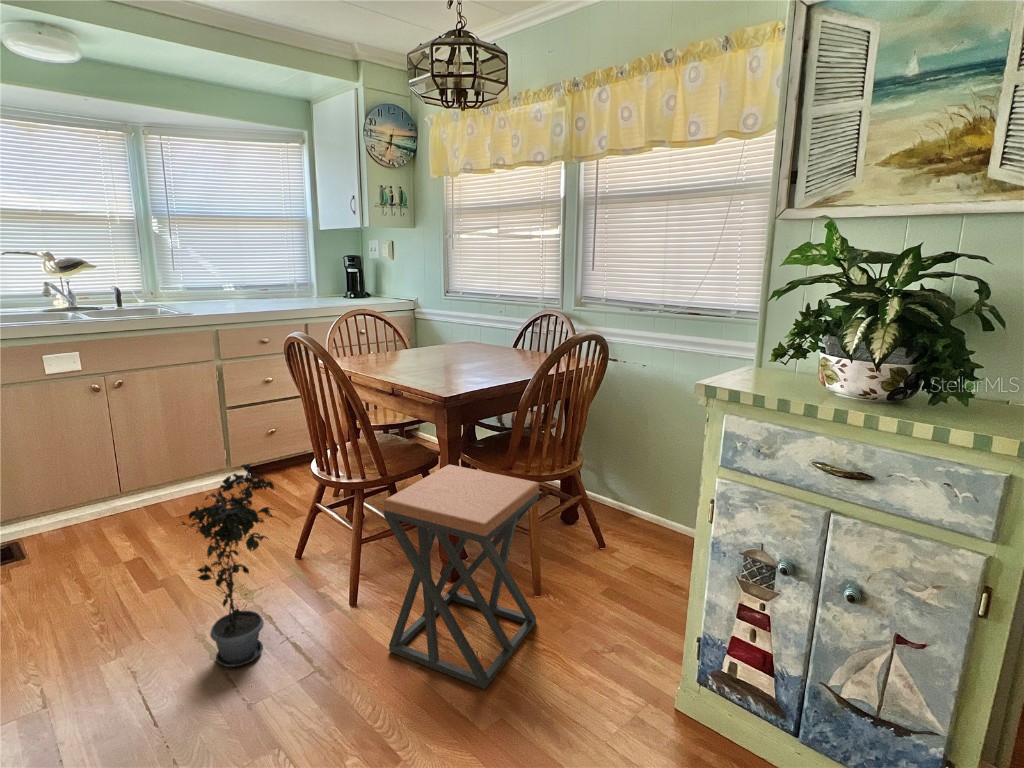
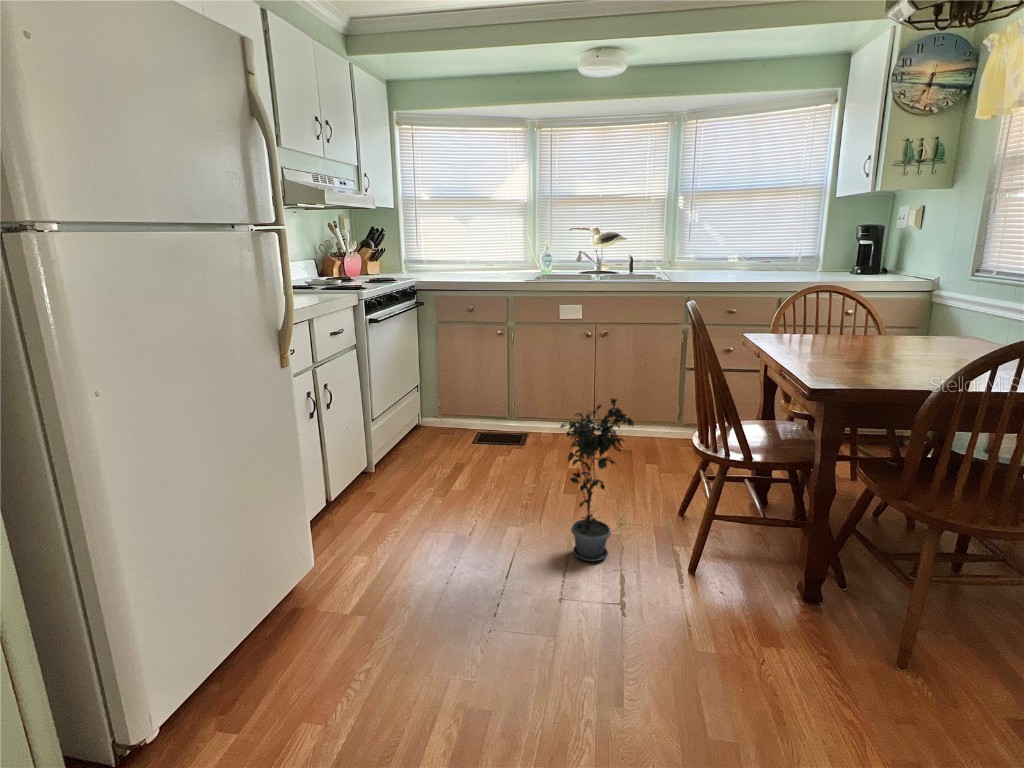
stool: present [384,464,539,689] -> none [694,454,897,687]

